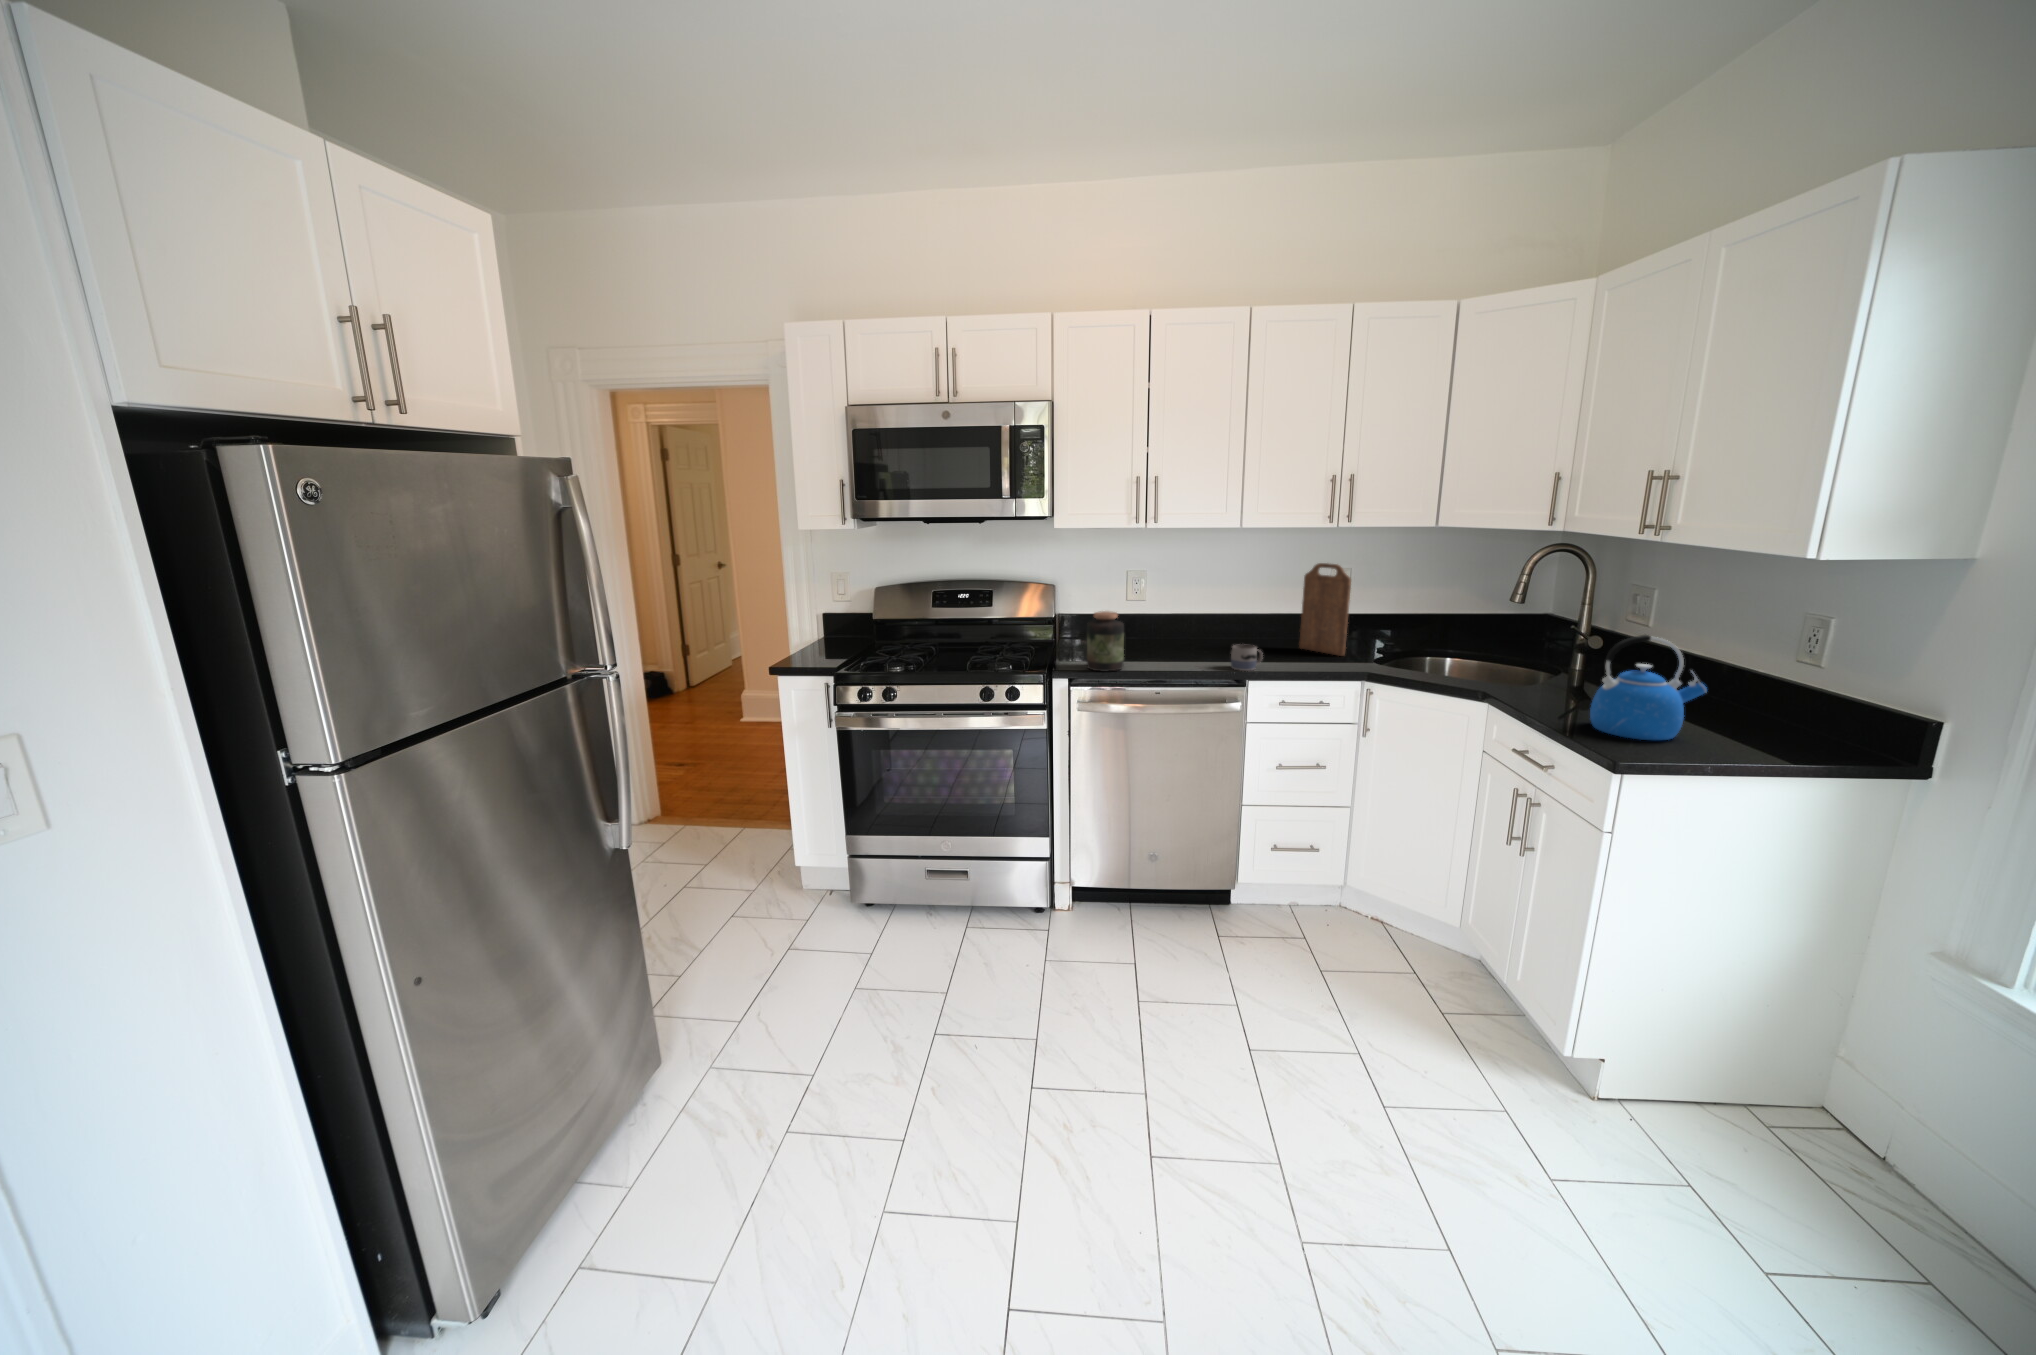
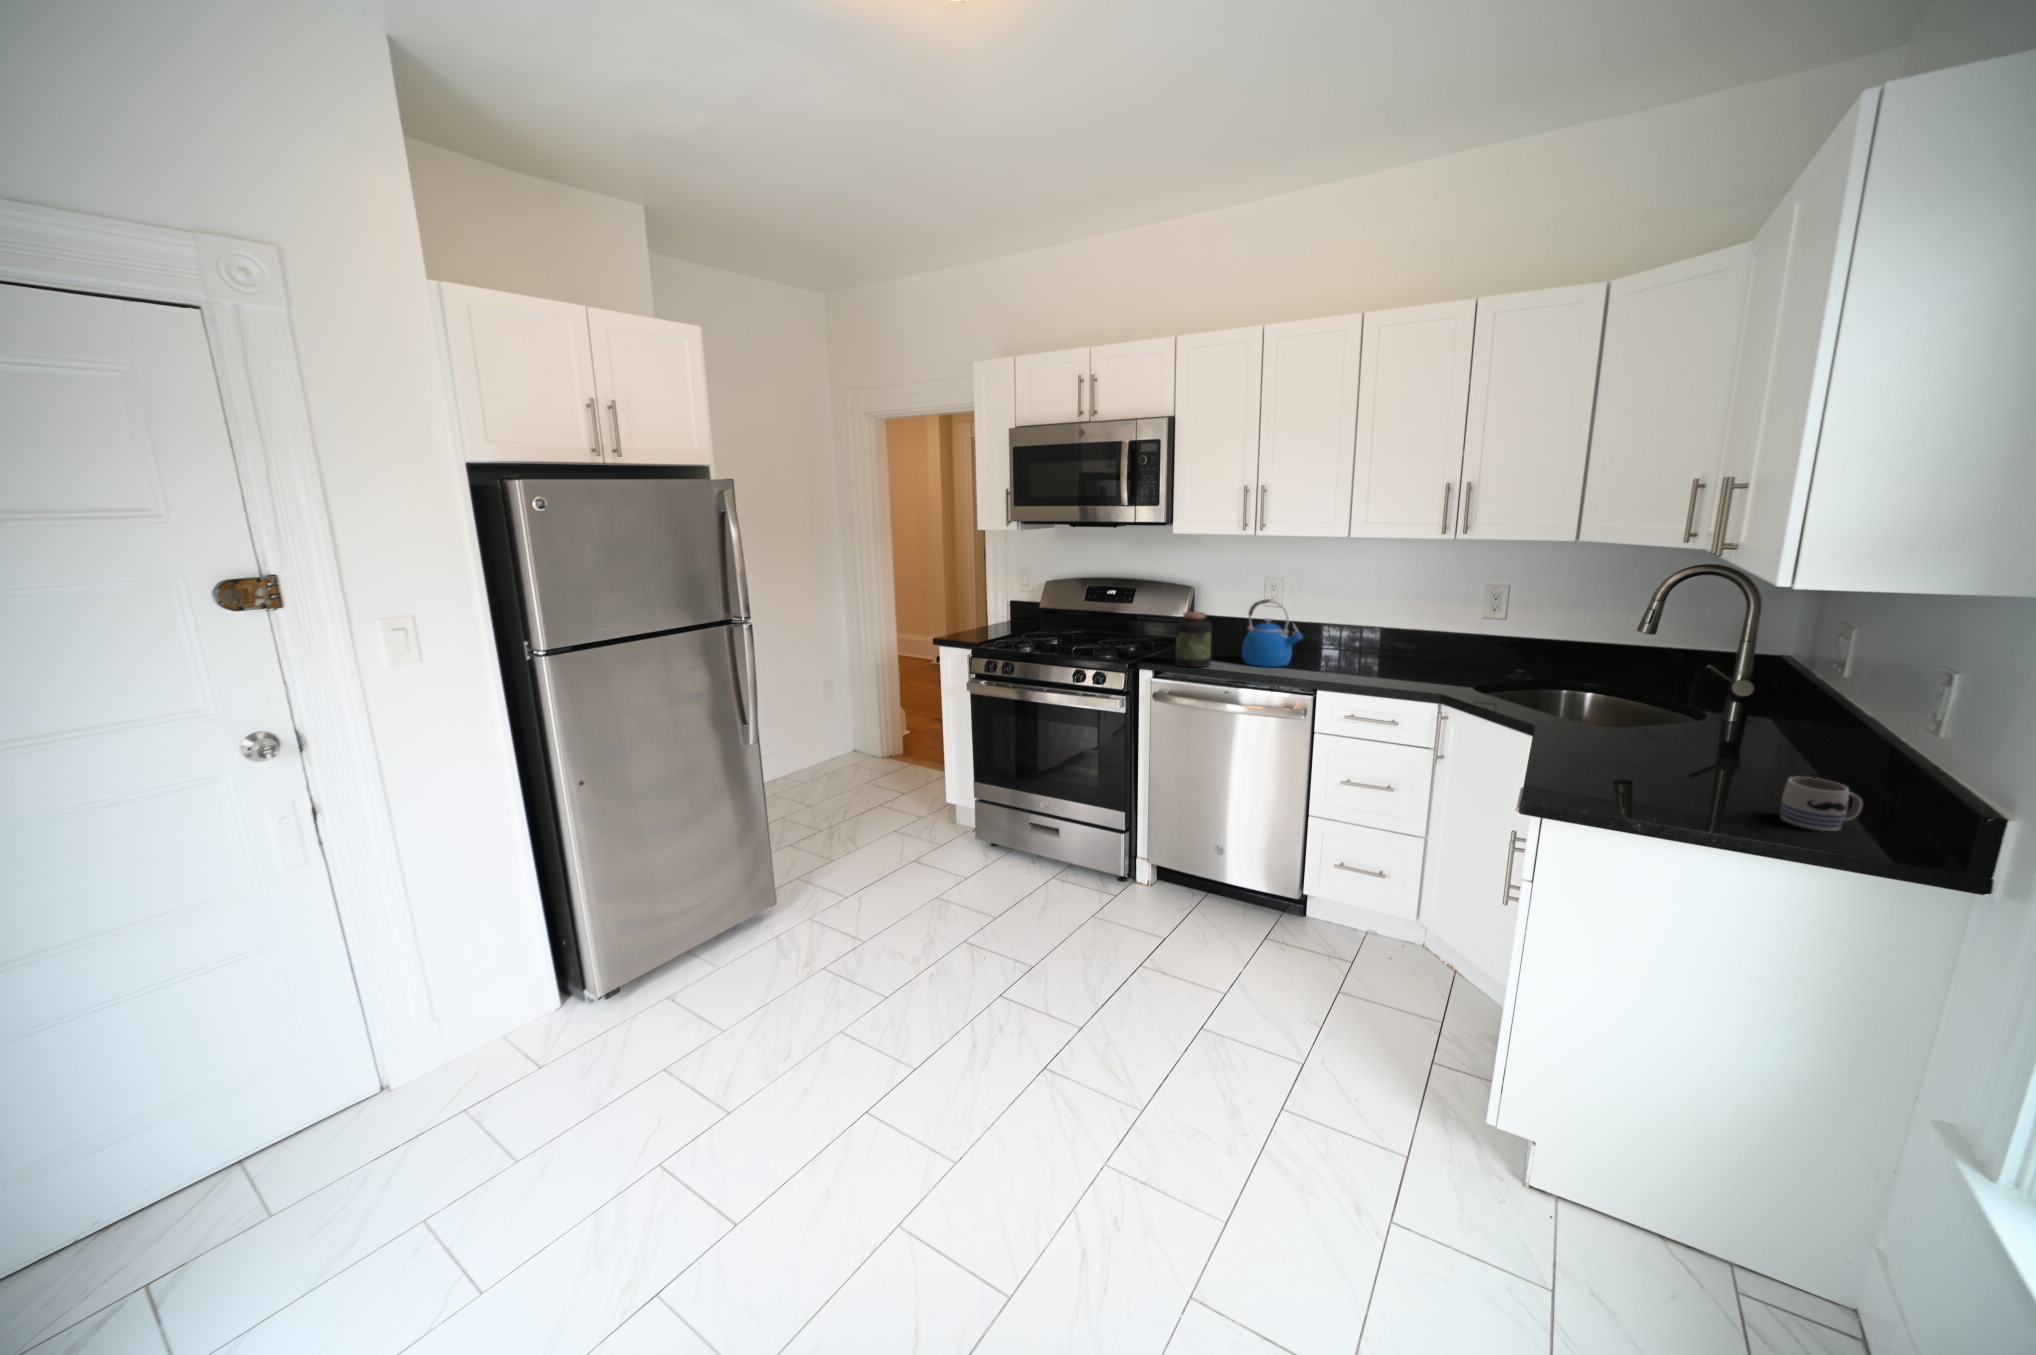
cutting board: present [1299,563,1351,656] -> none [1439,578,1484,680]
kettle: present [1590,635,1707,740] -> present [1242,599,1302,667]
mug: present [1231,644,1263,671] -> present [1781,777,1863,831]

